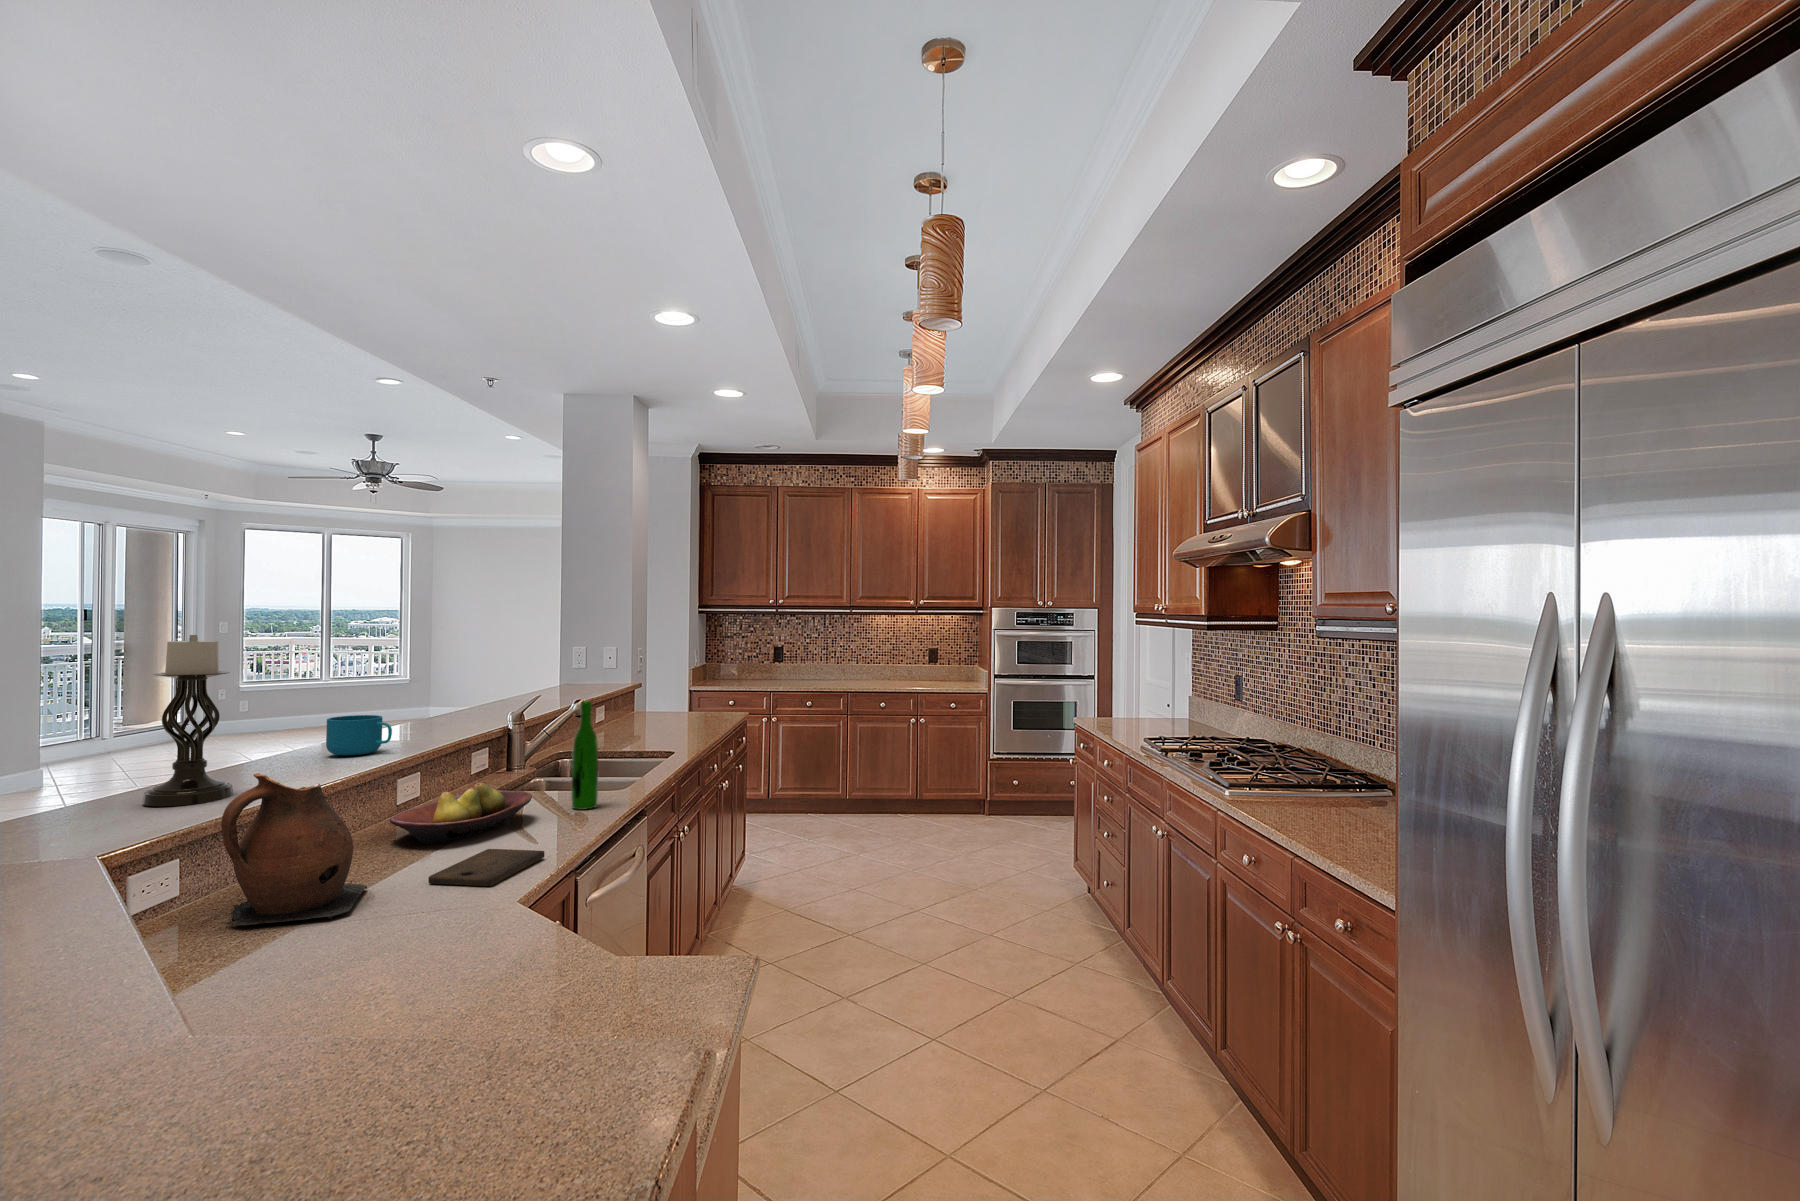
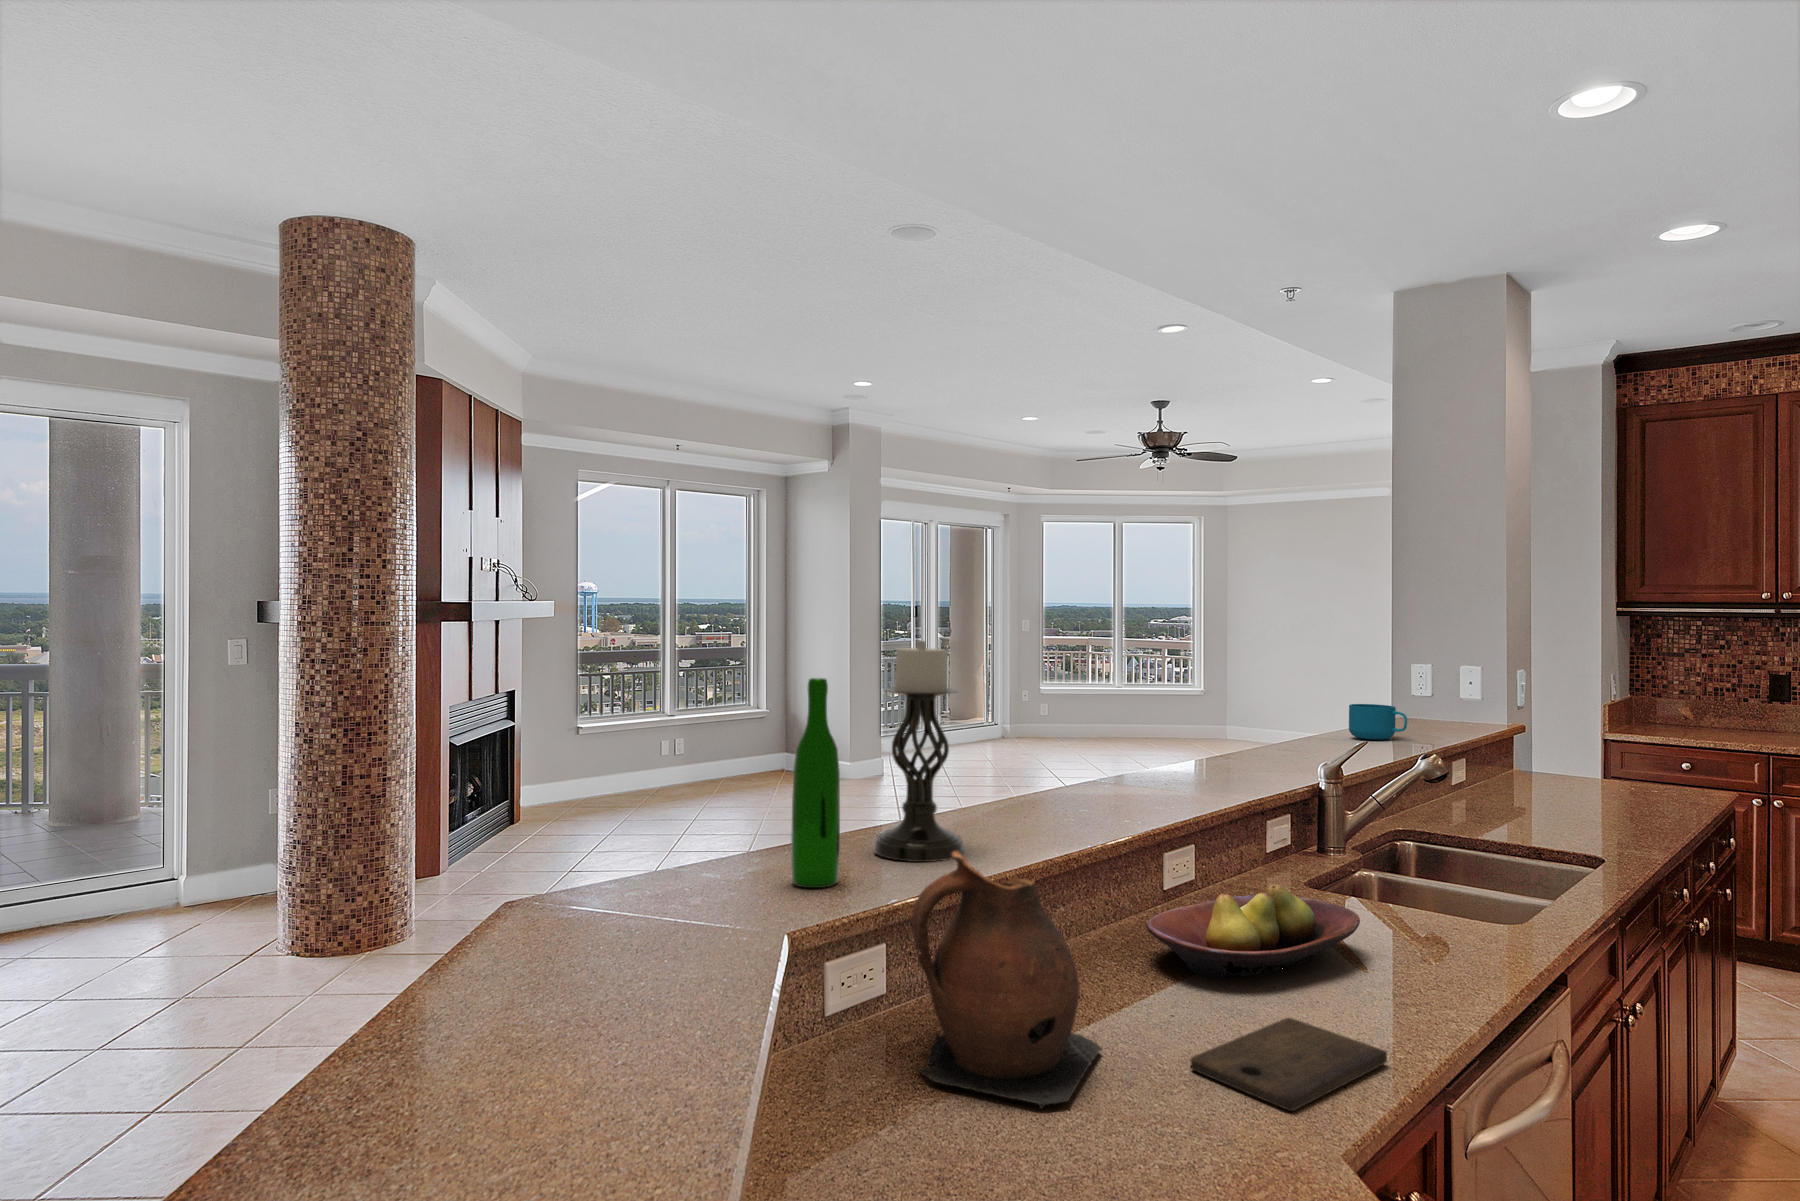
wine bottle: present [571,701,598,810] -> present [791,678,840,888]
cup: present [326,715,392,756] -> present [1349,704,1407,740]

